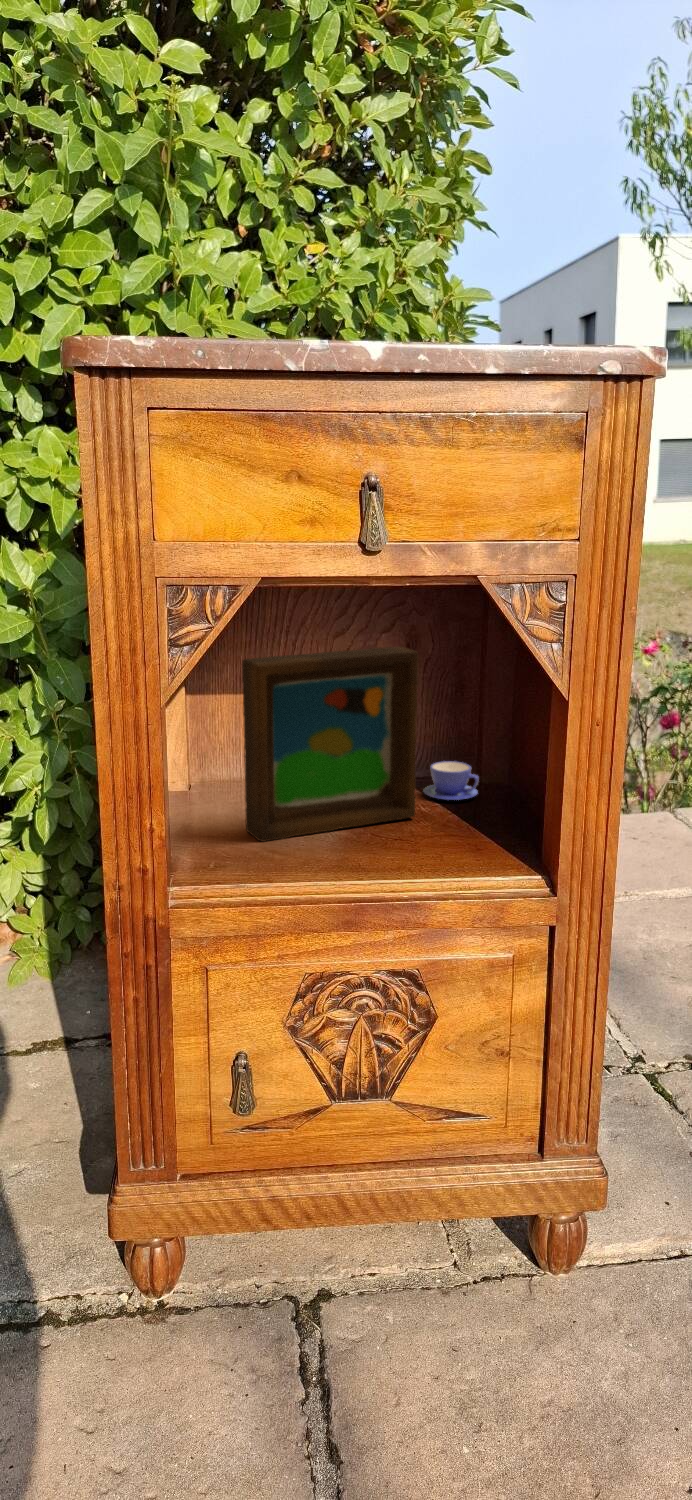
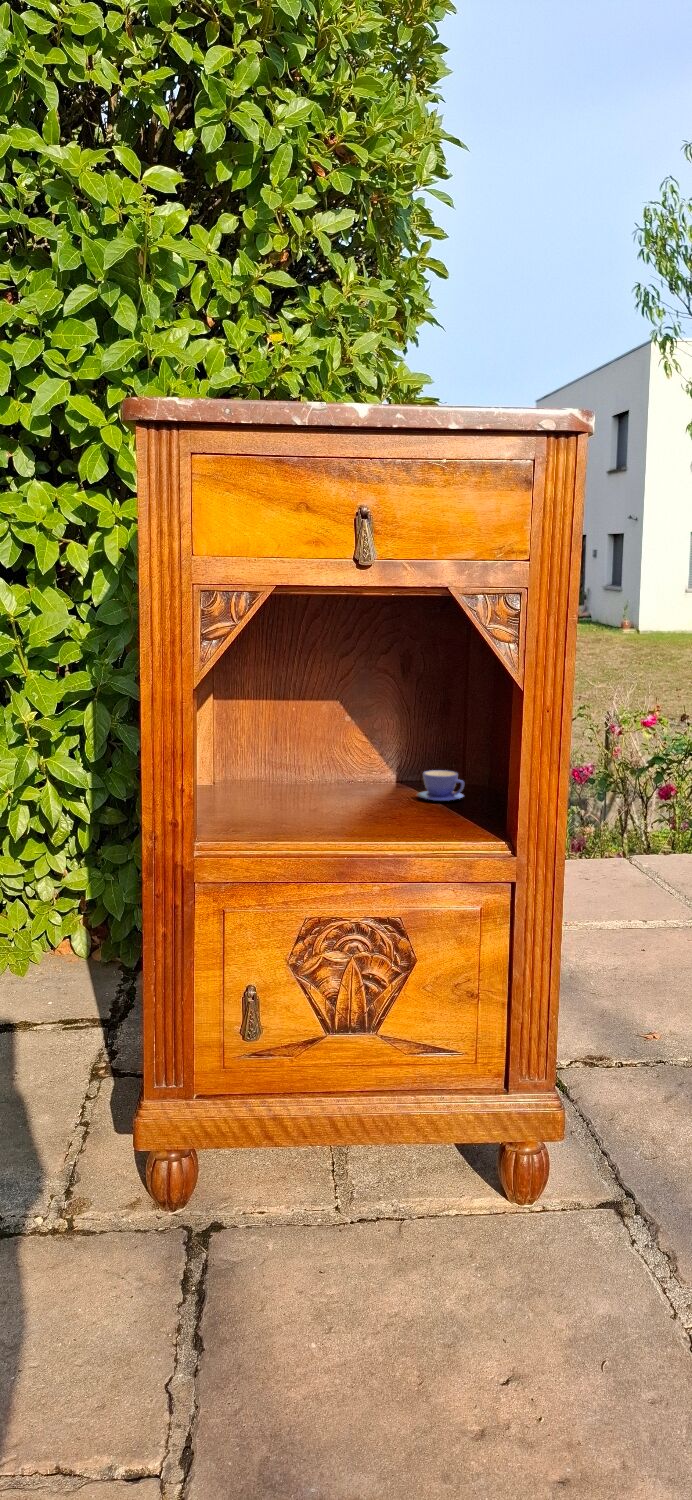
picture frame: present [242,646,418,842] -> none [261,664,409,821]

